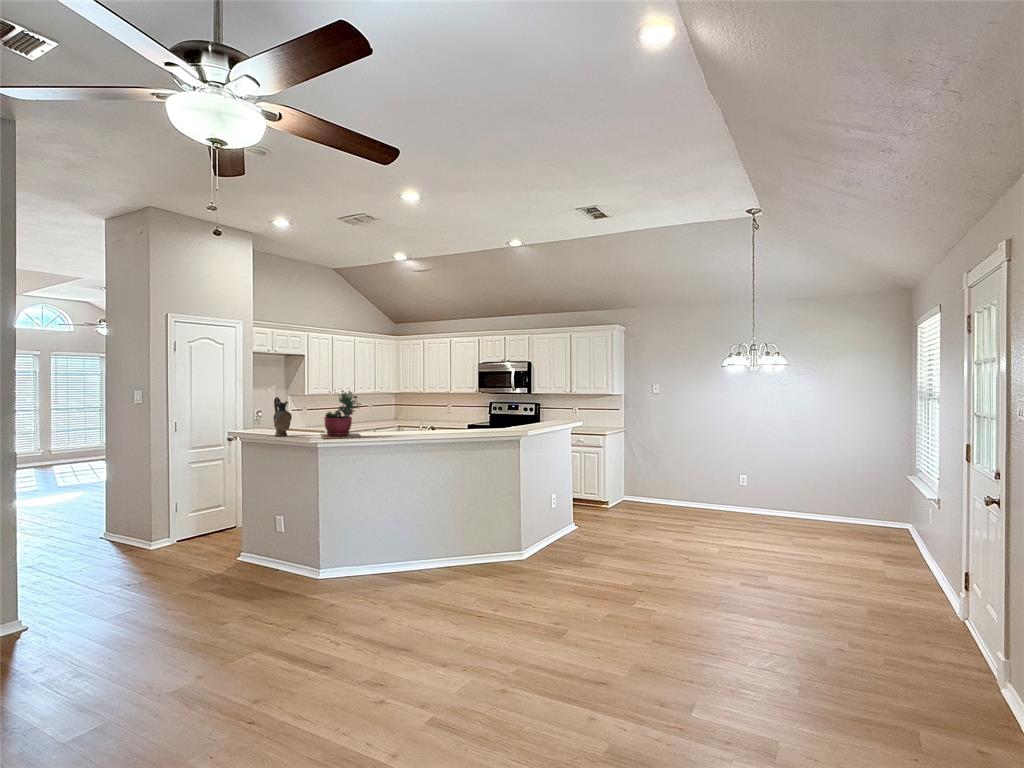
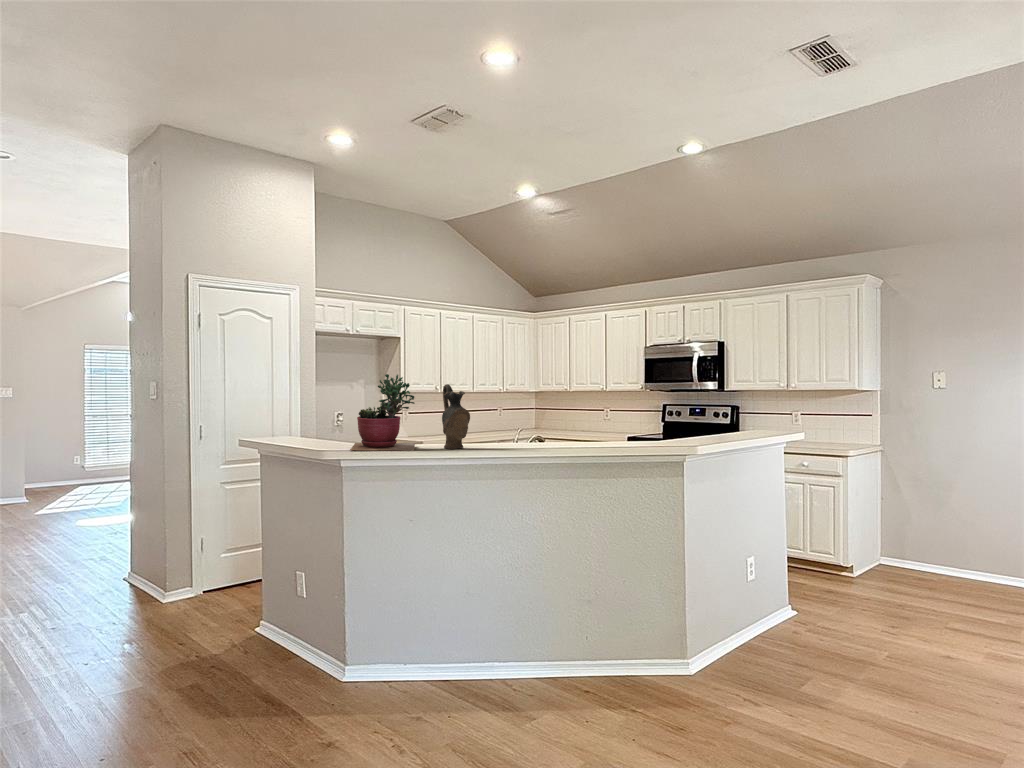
ceramic pitcher: present [273,397,292,436] -> present [442,384,470,449]

